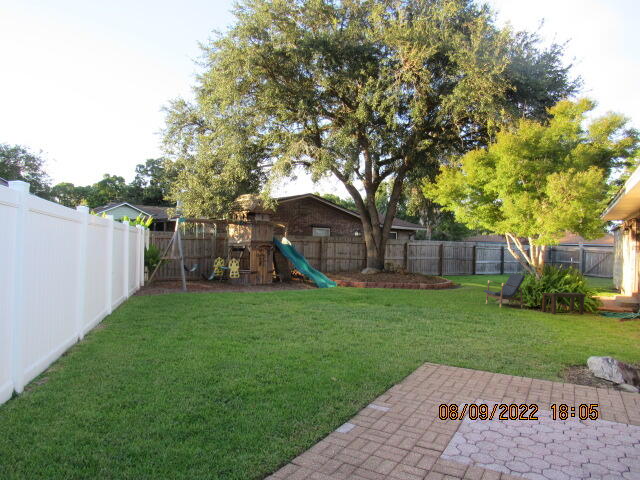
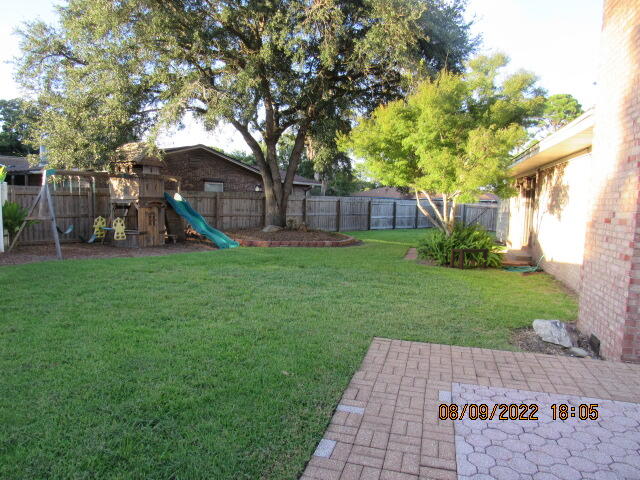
lounge chair: present [484,273,525,308] -> none [395,230,435,265]

